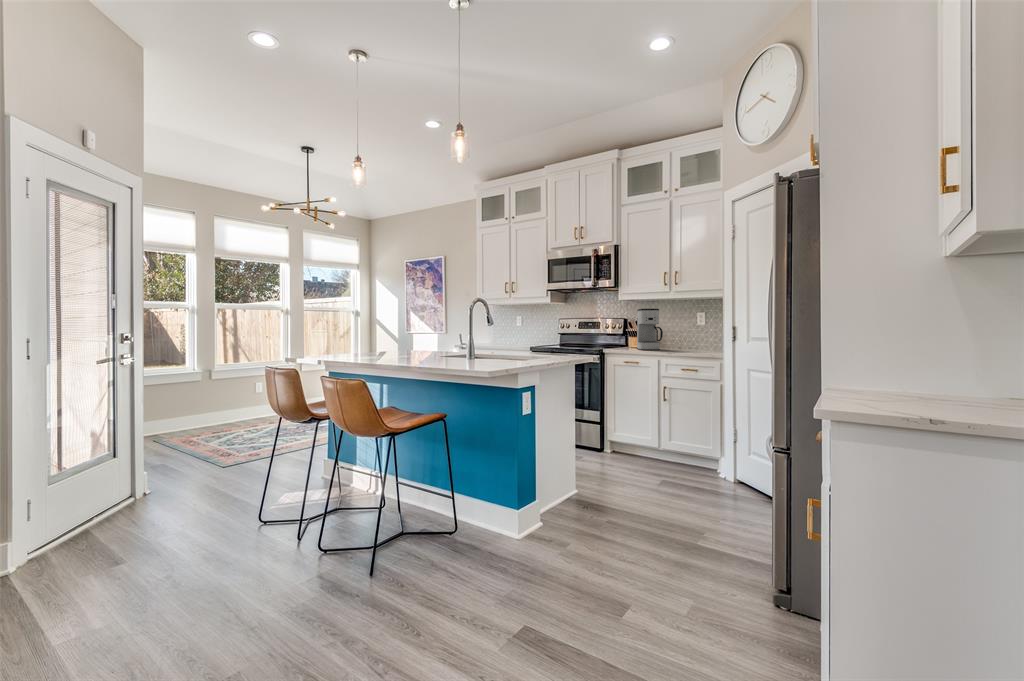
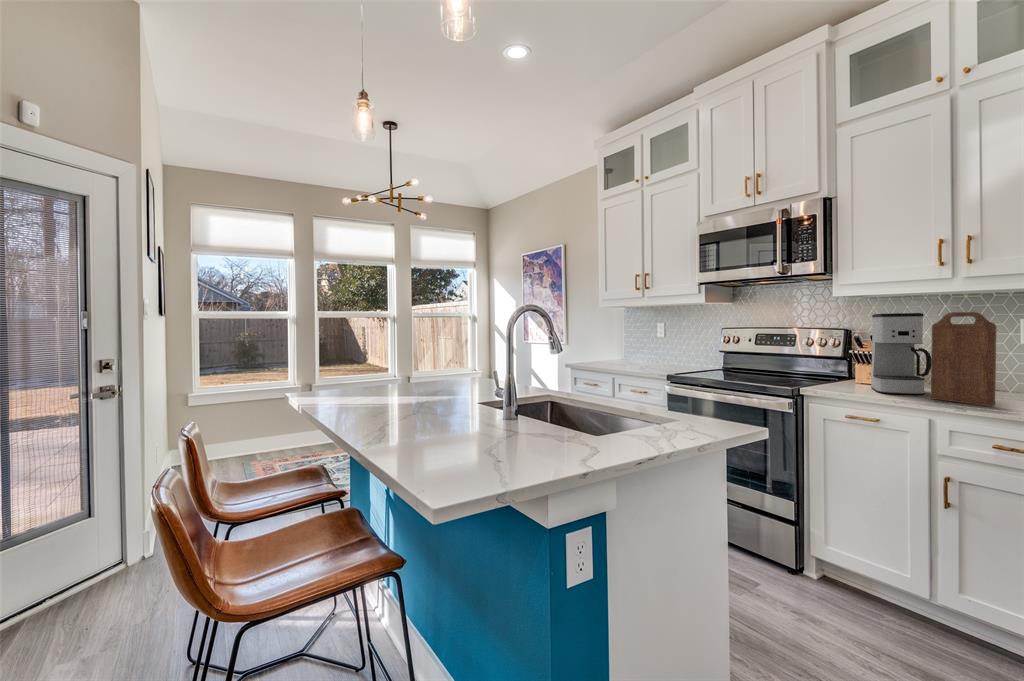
cutting board: none [662,308,686,352] -> present [931,312,996,406]

